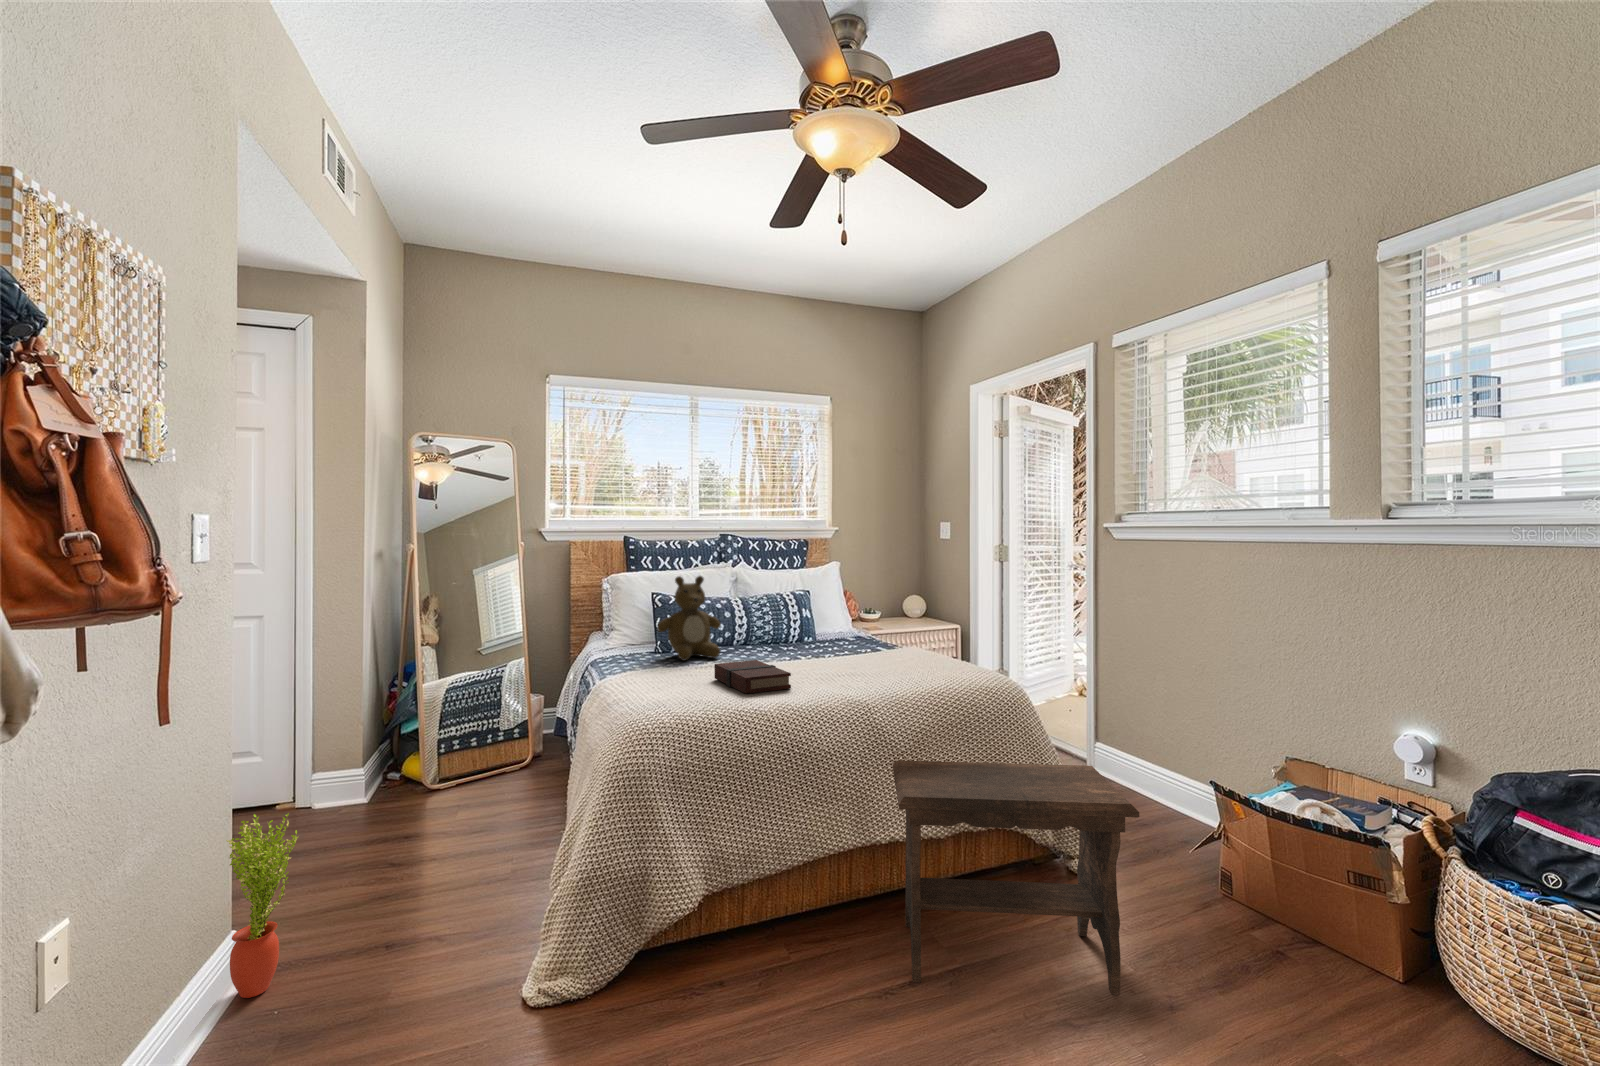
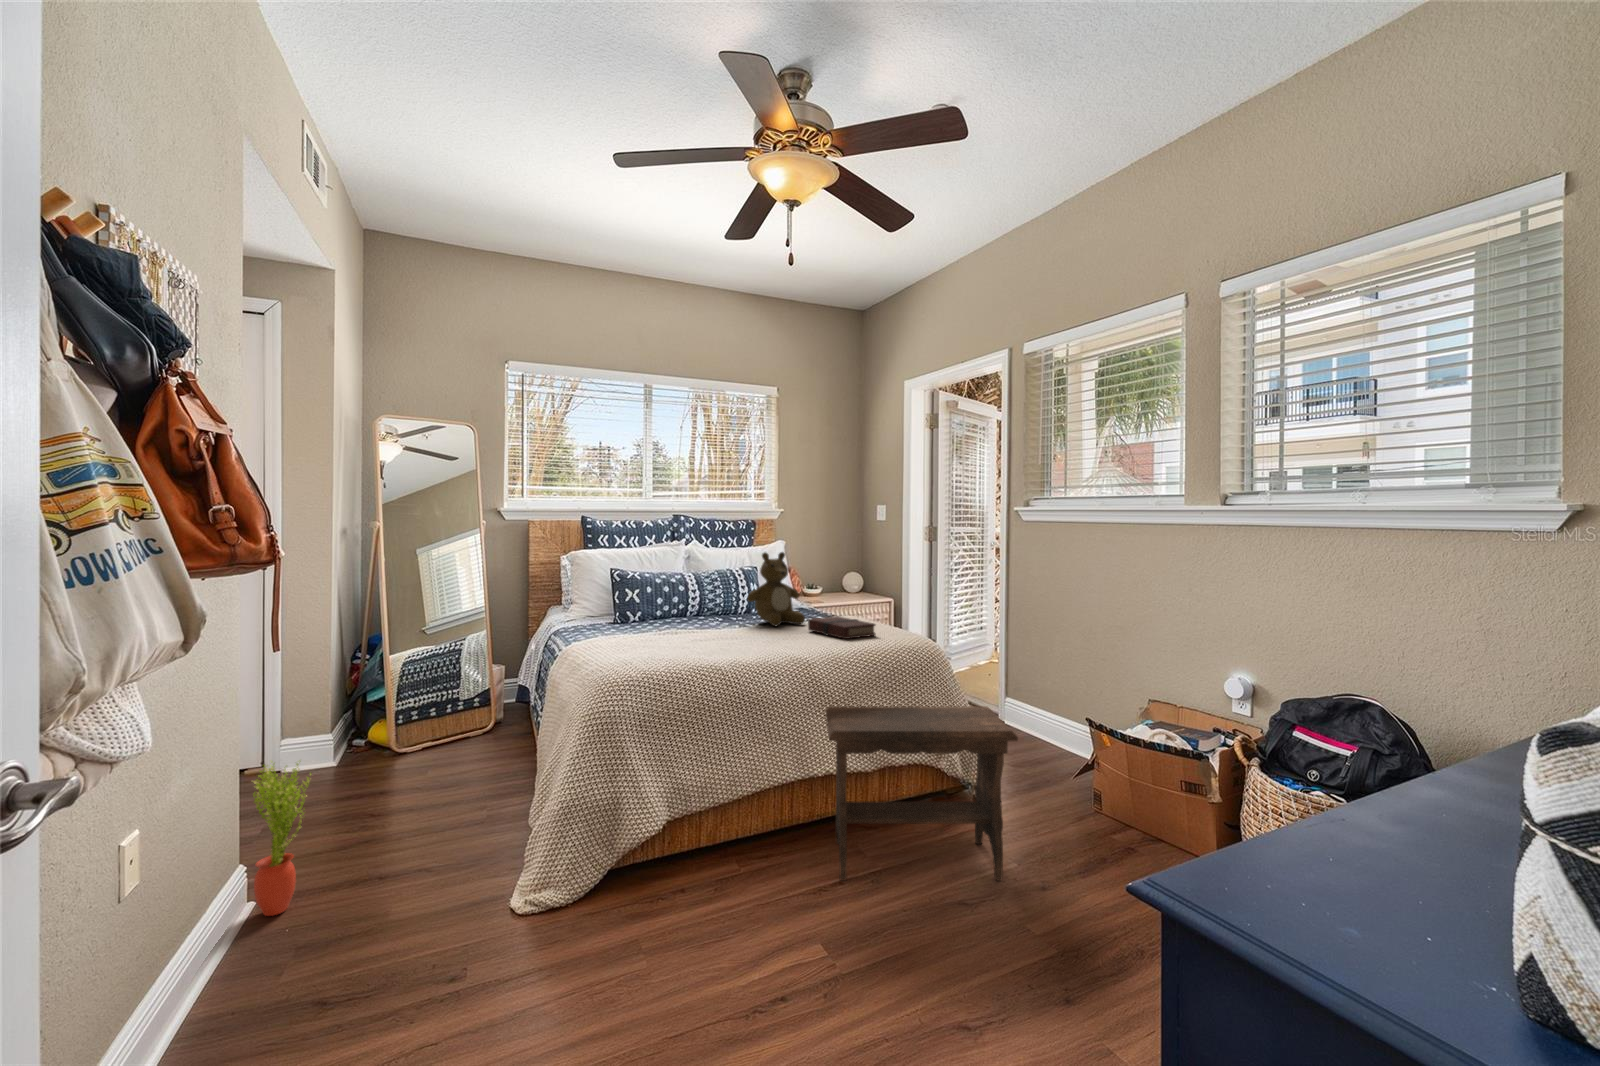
teddy bear: present [657,576,721,660] -> present [747,552,805,626]
book: present [715,660,791,694] -> present [808,616,876,639]

